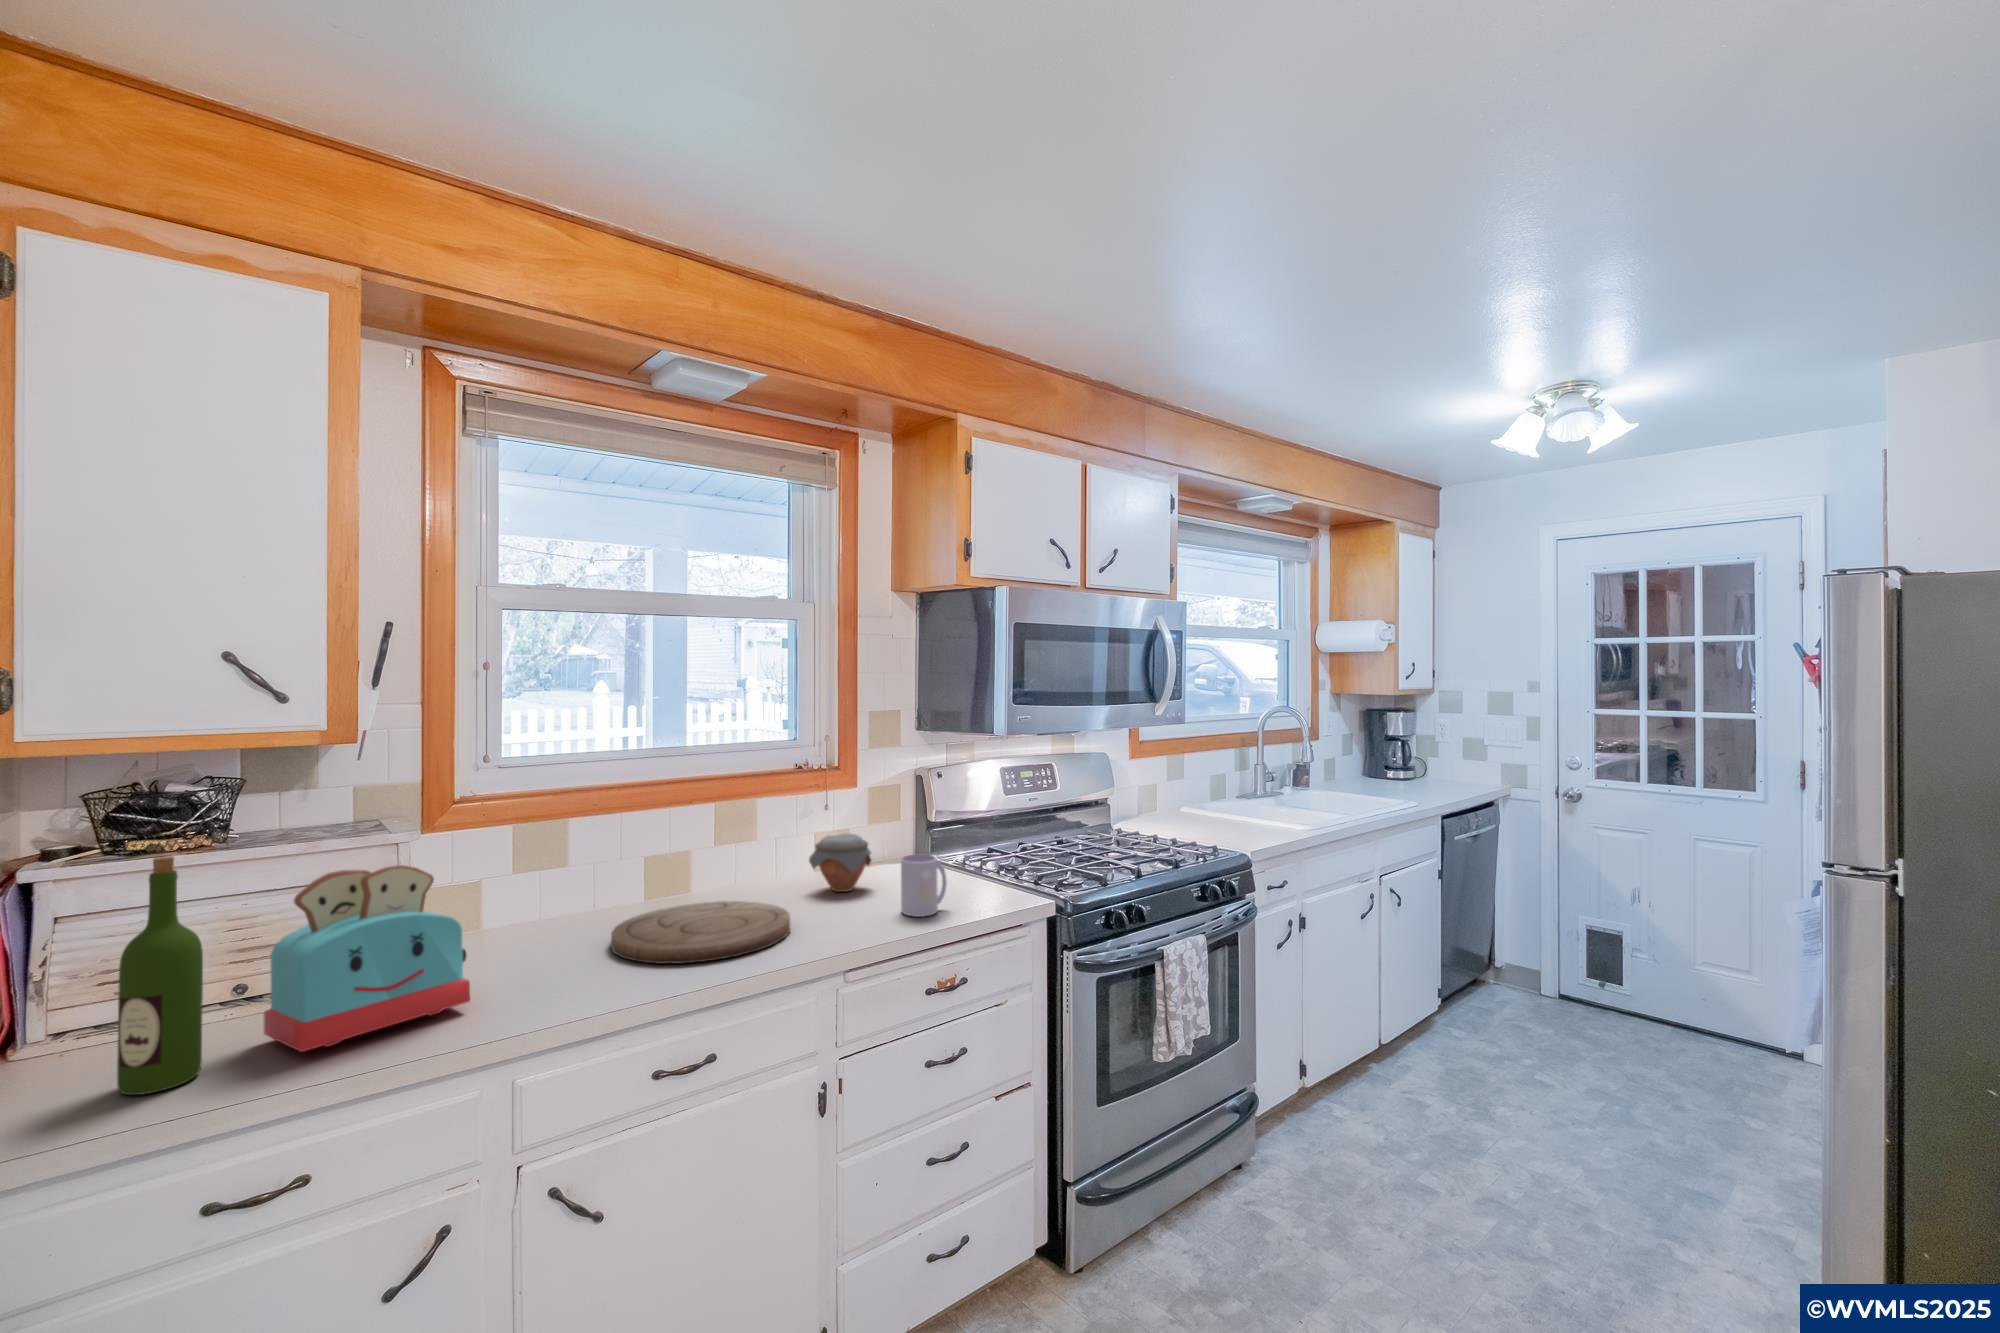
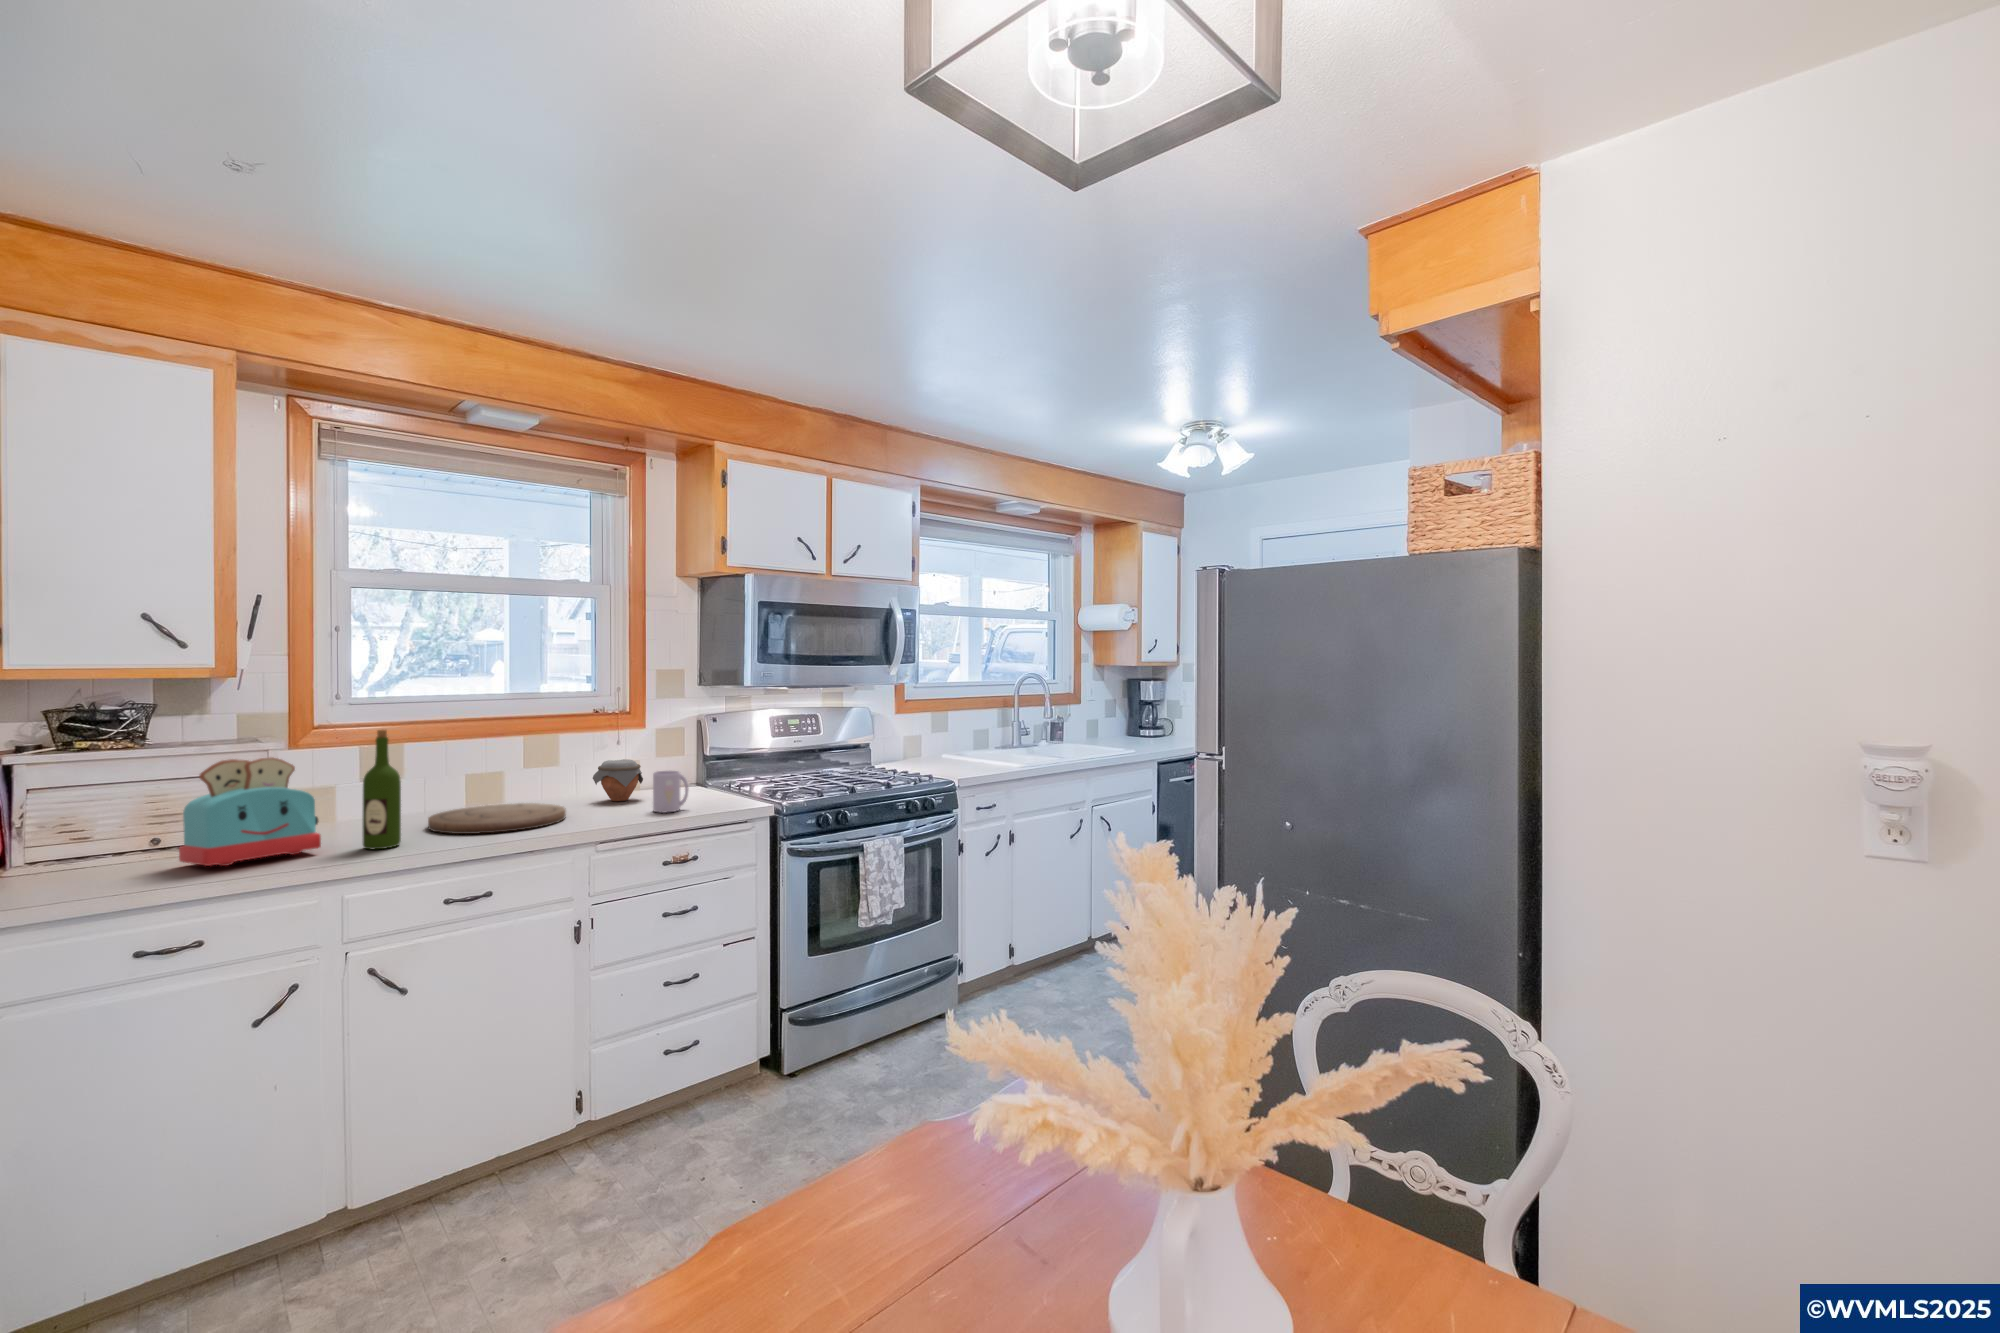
wine bottle: present [117,856,203,1095] -> present [363,730,401,849]

